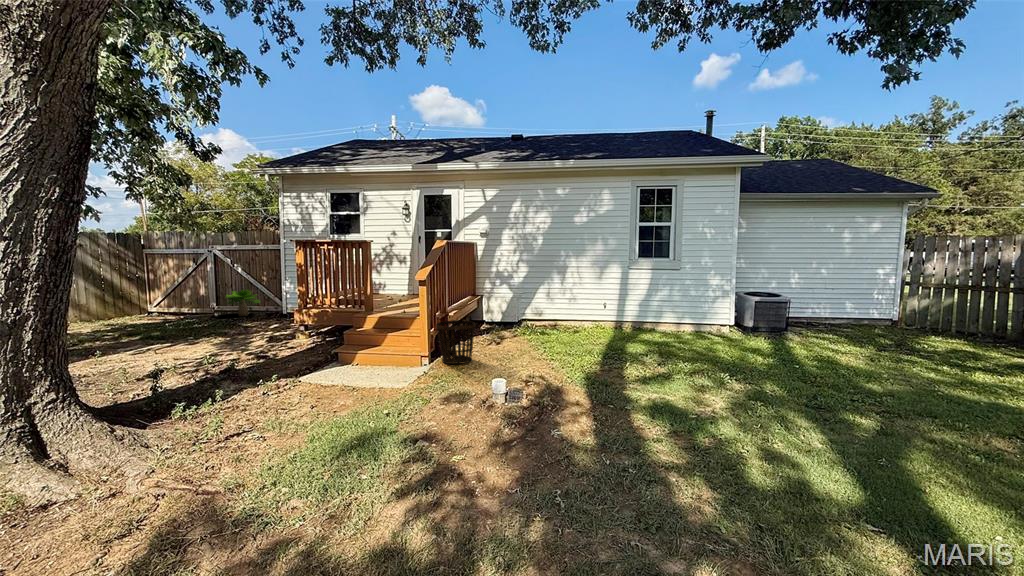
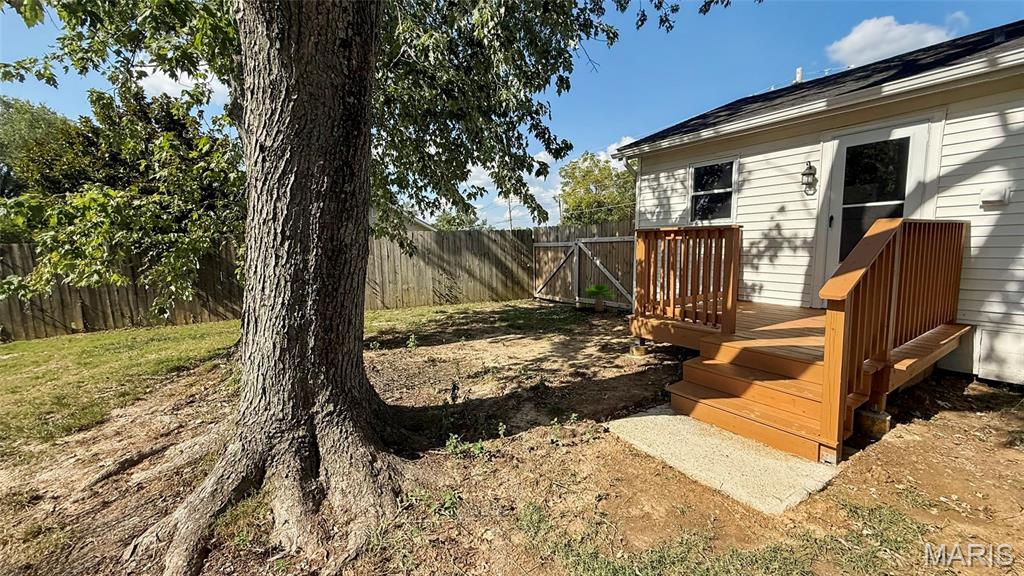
basket: present [436,320,475,364] -> none [859,378,970,482]

